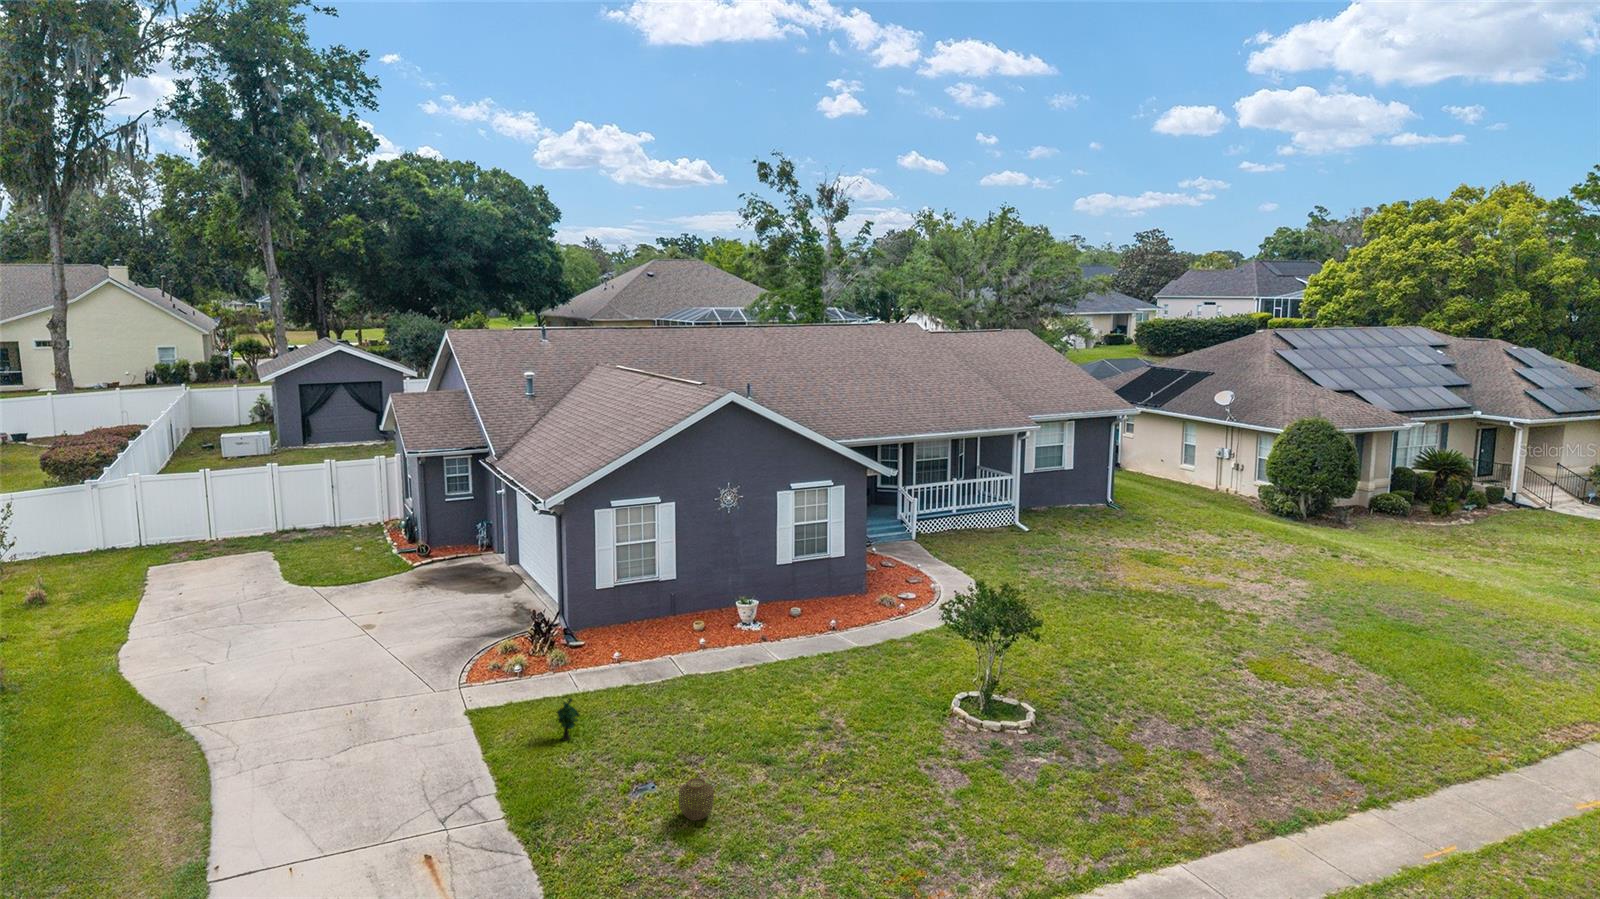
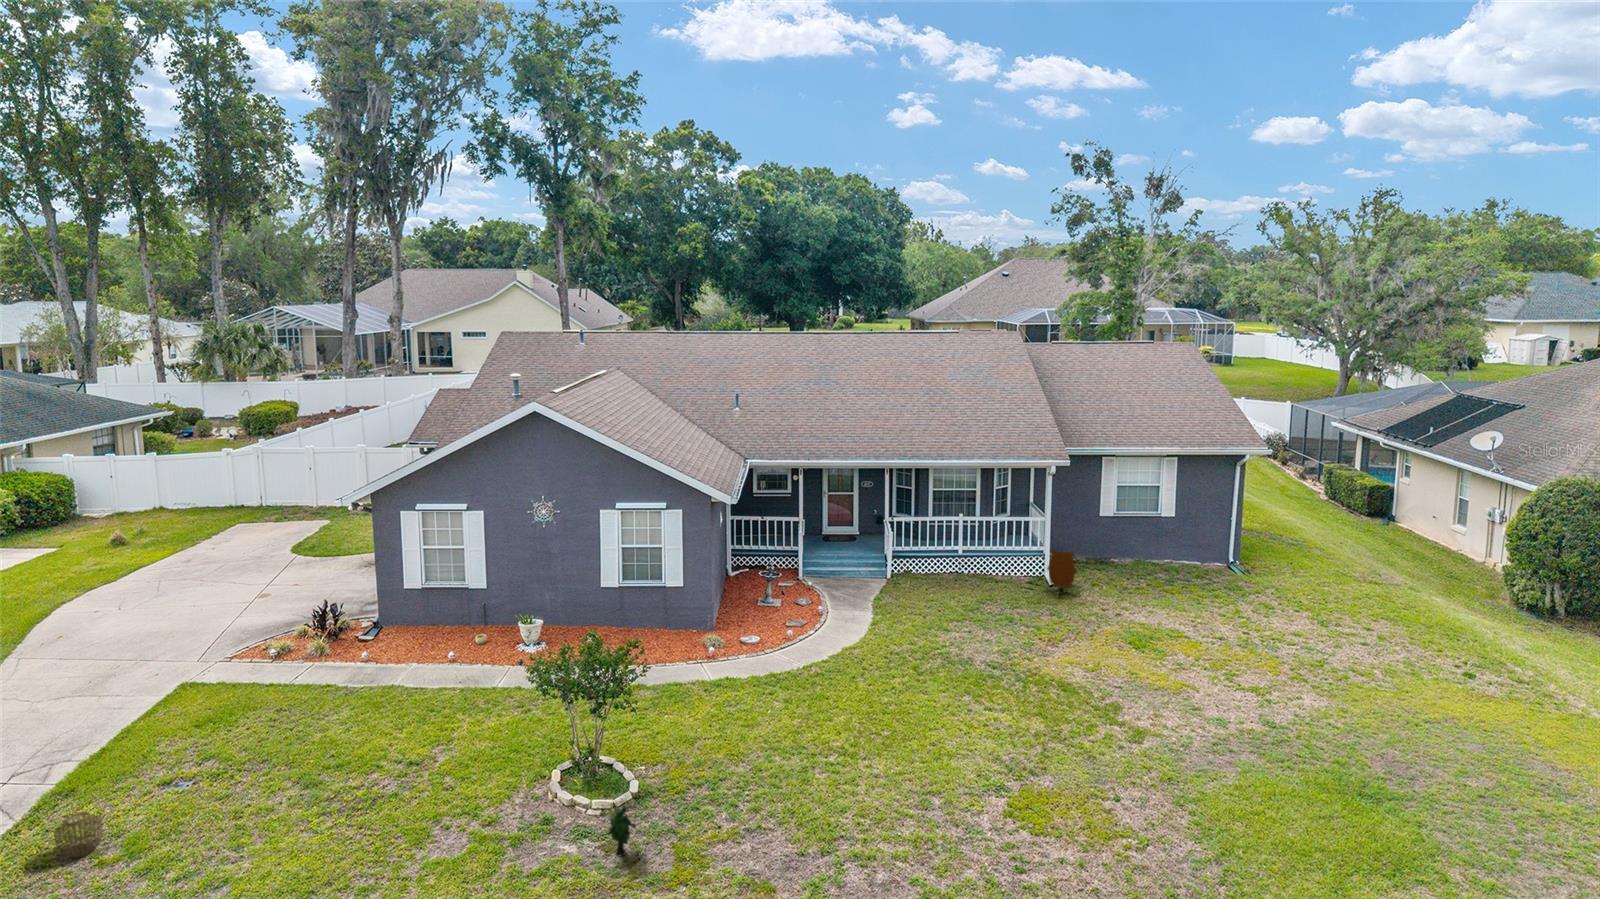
lounge chair: none [1019,498,1052,537] -> present [1048,550,1077,597]
decorative plant: present [556,698,579,741] -> present [609,806,636,856]

